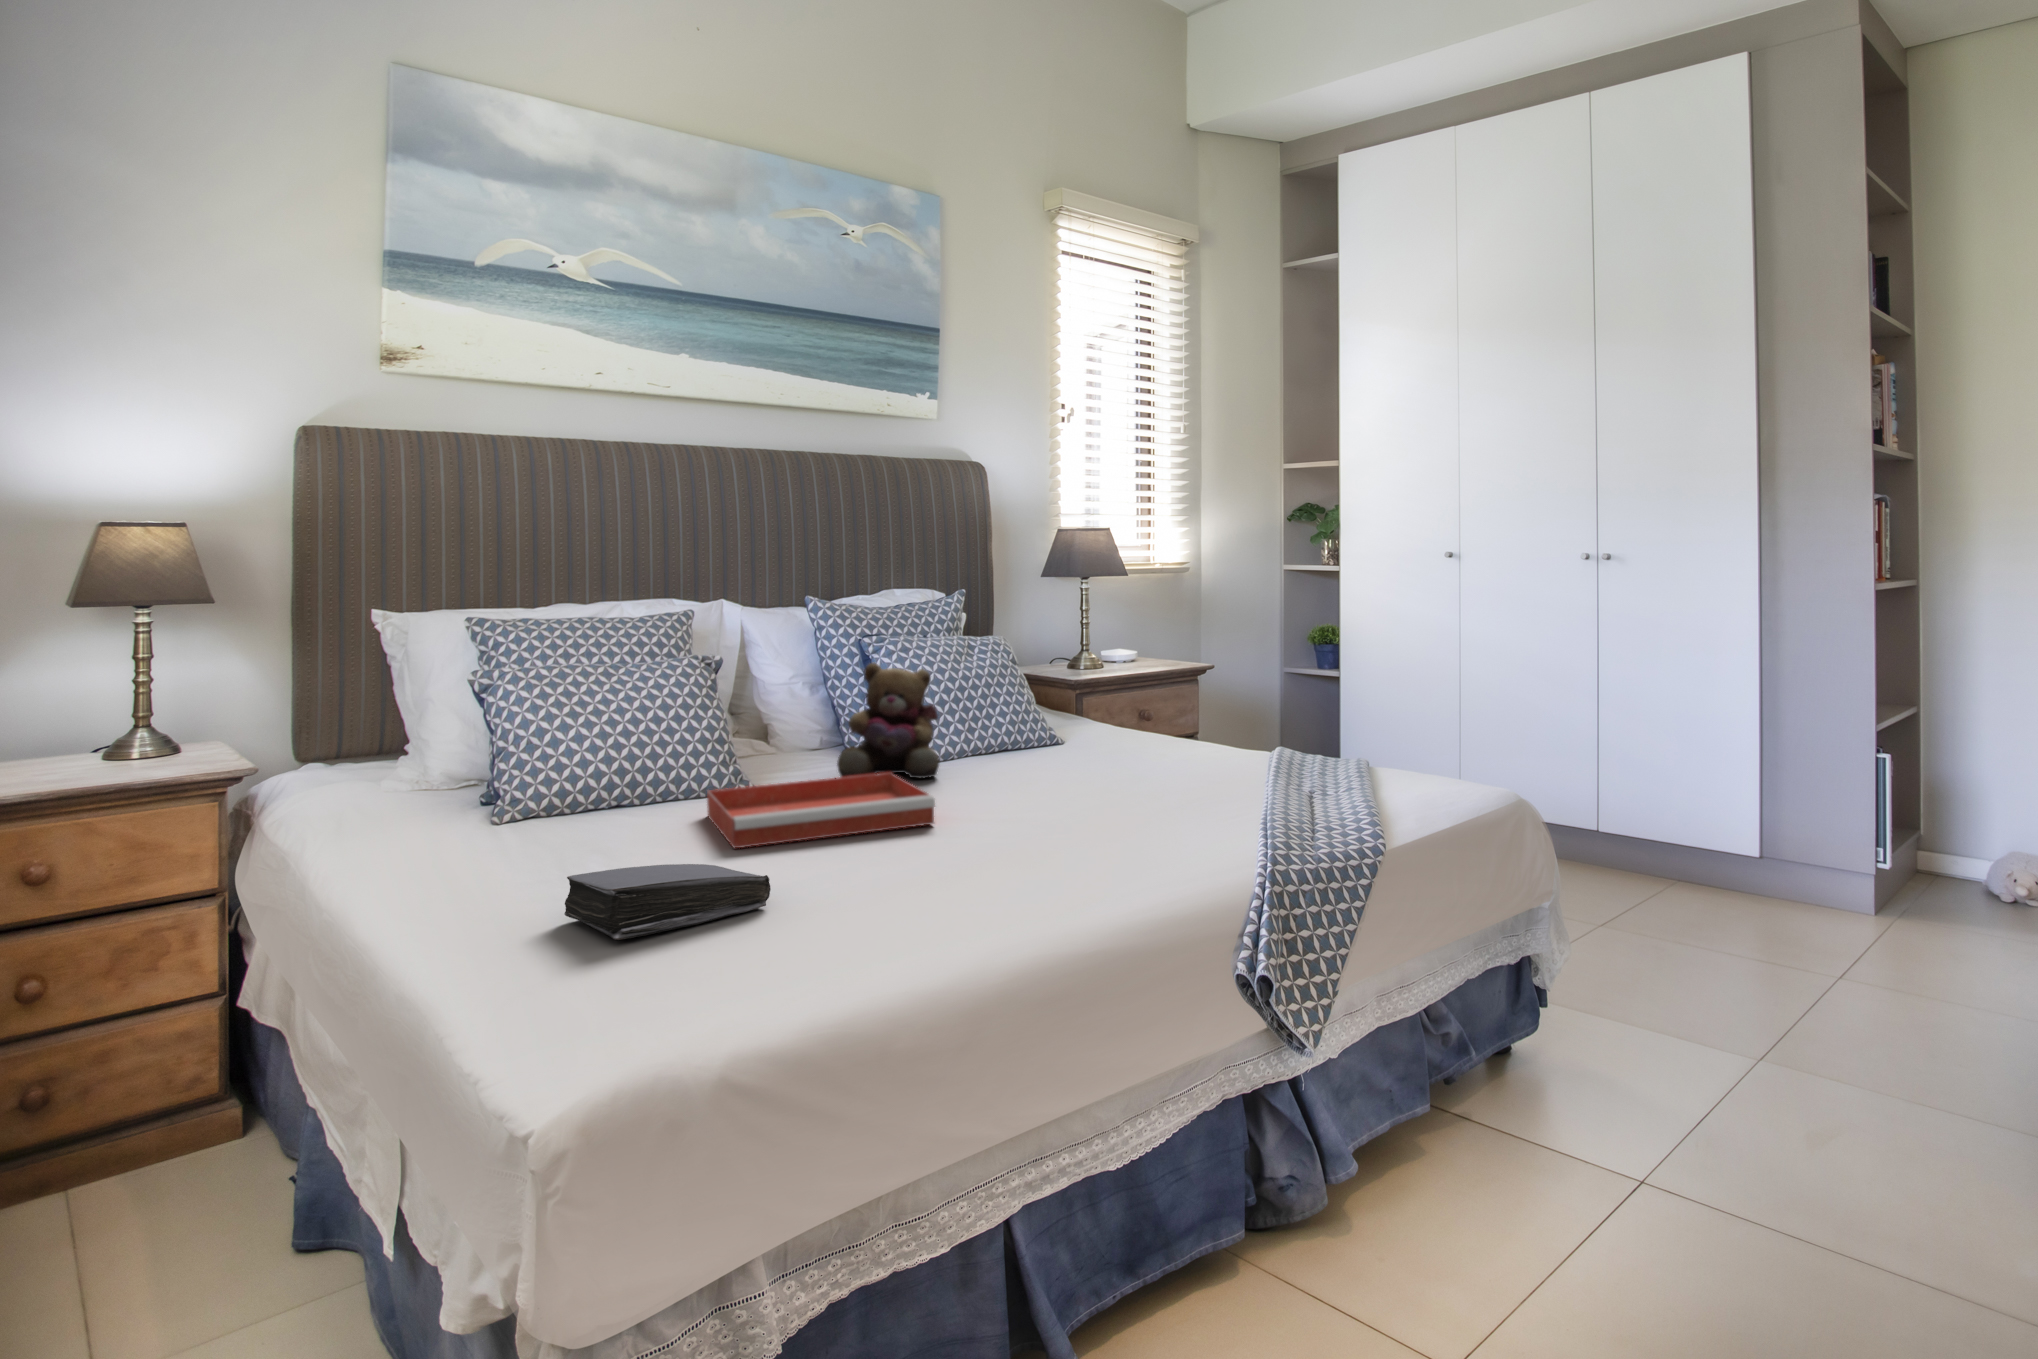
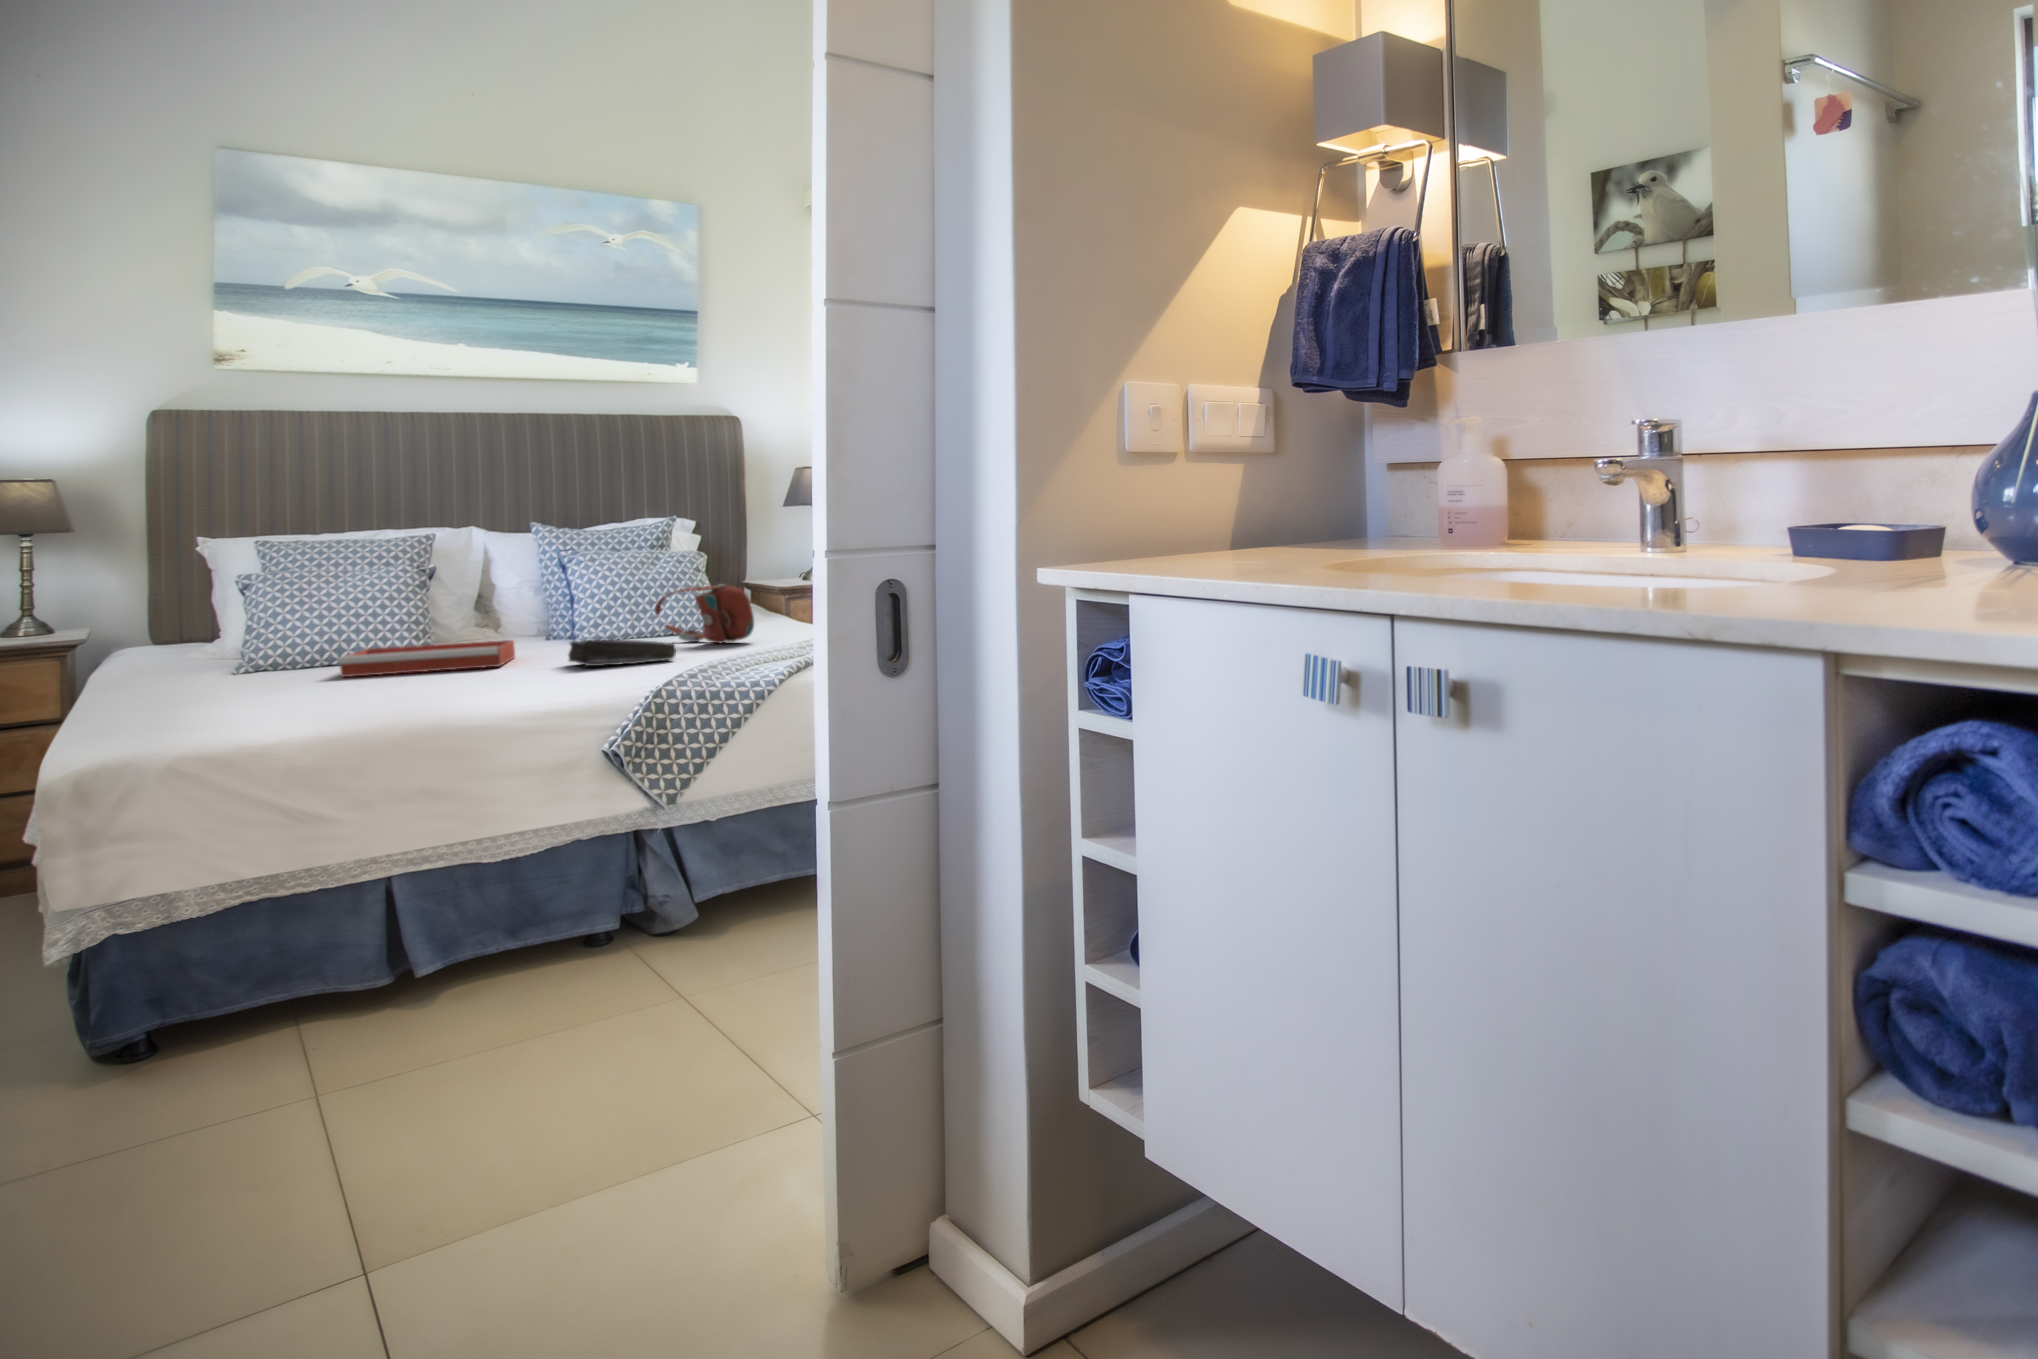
teddy bear: present [837,662,939,778] -> none [502,566,585,651]
handbag: none [1015,690,1165,769] -> present [655,584,754,643]
book: present [565,864,771,940] -> present [569,640,676,666]

